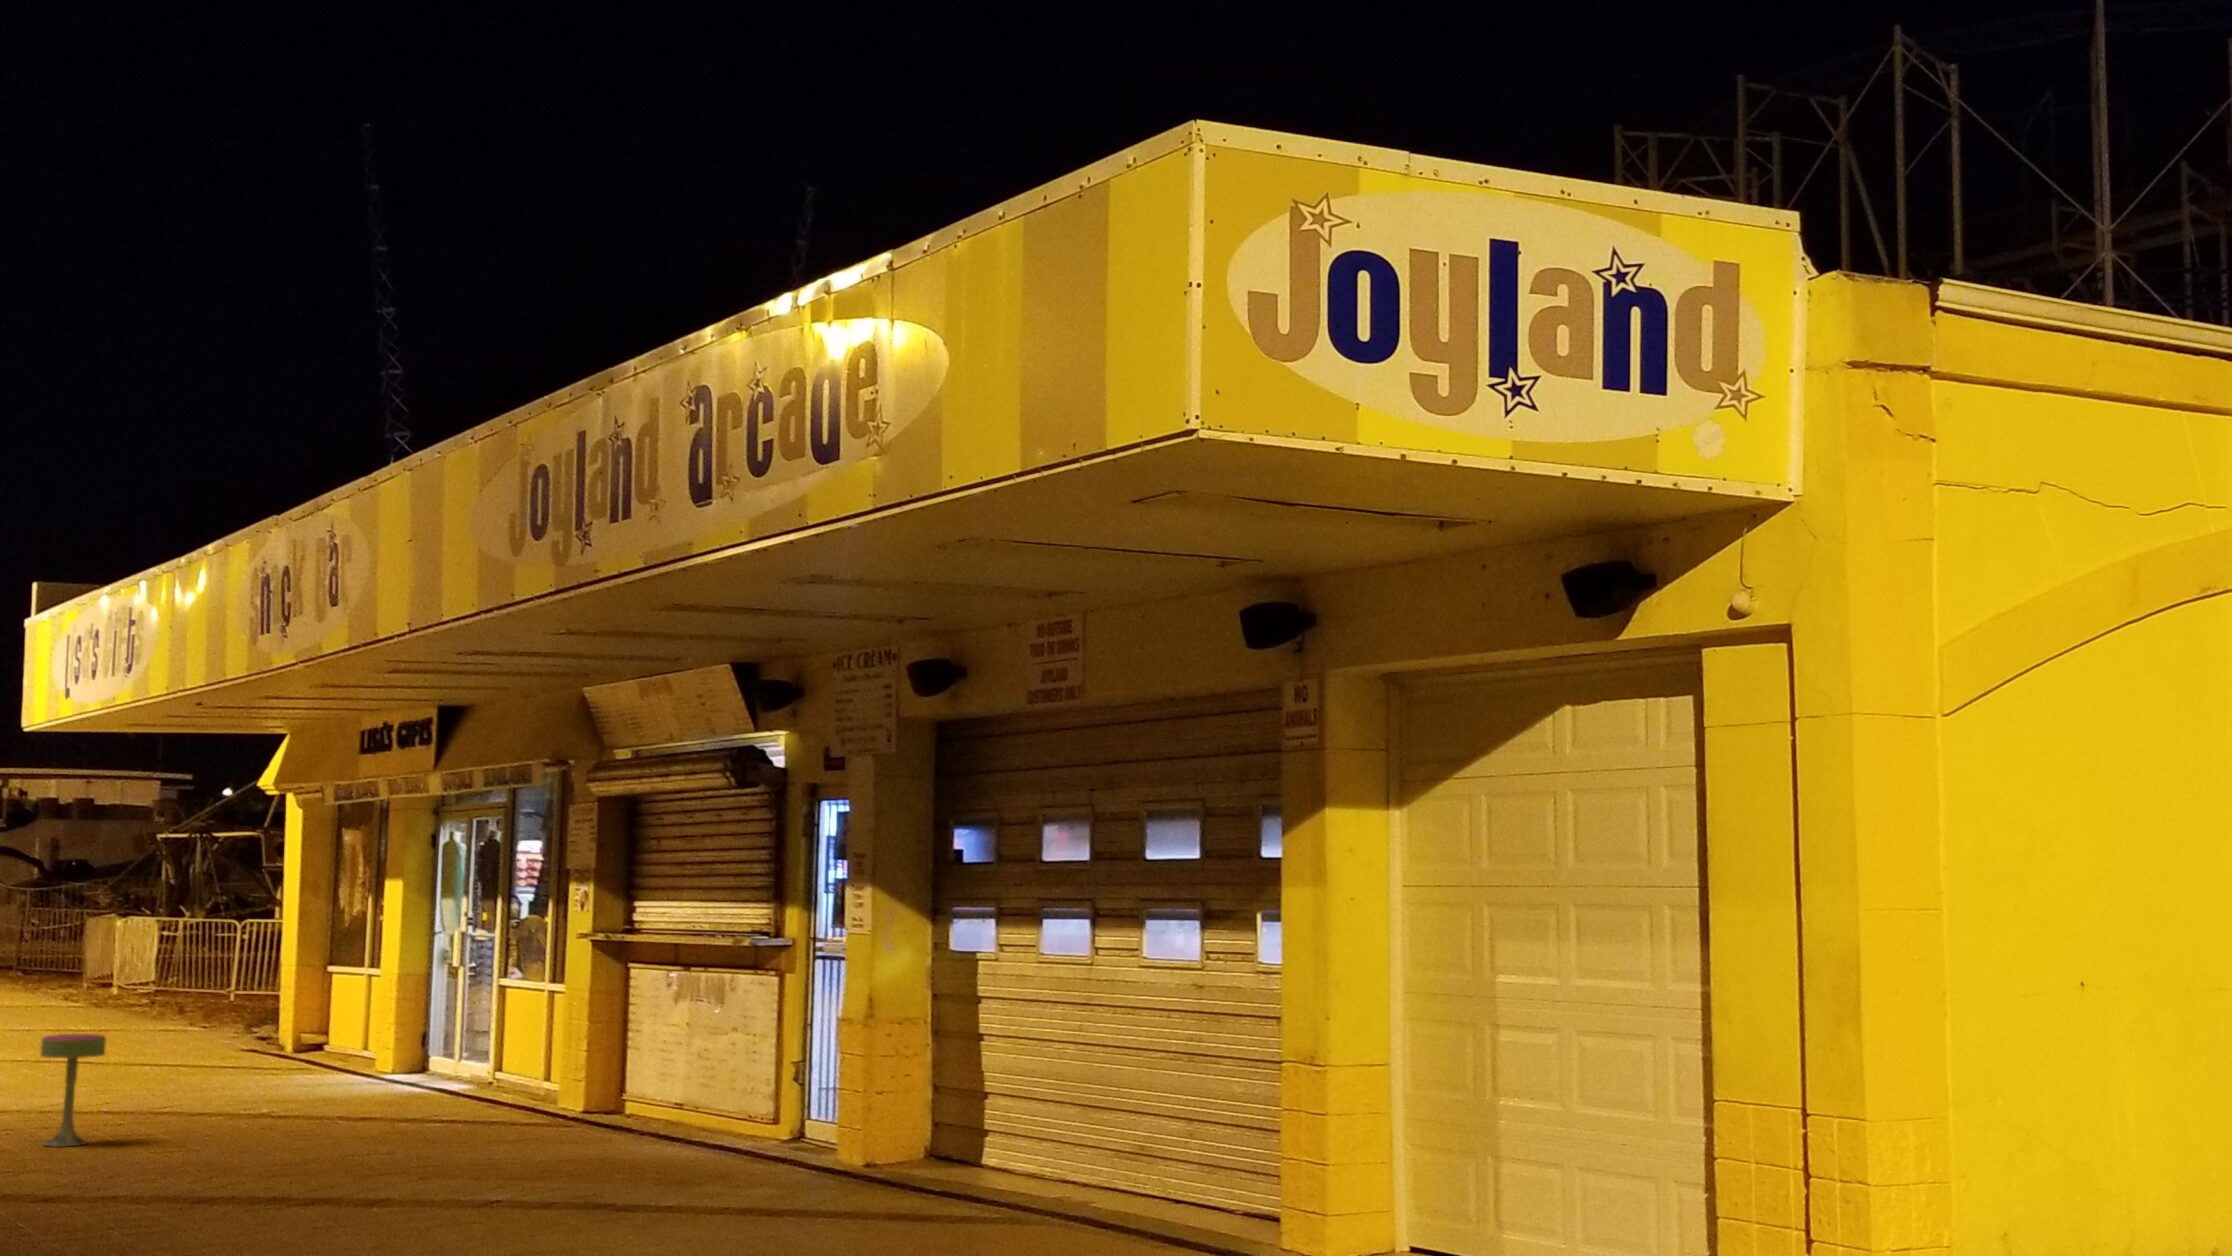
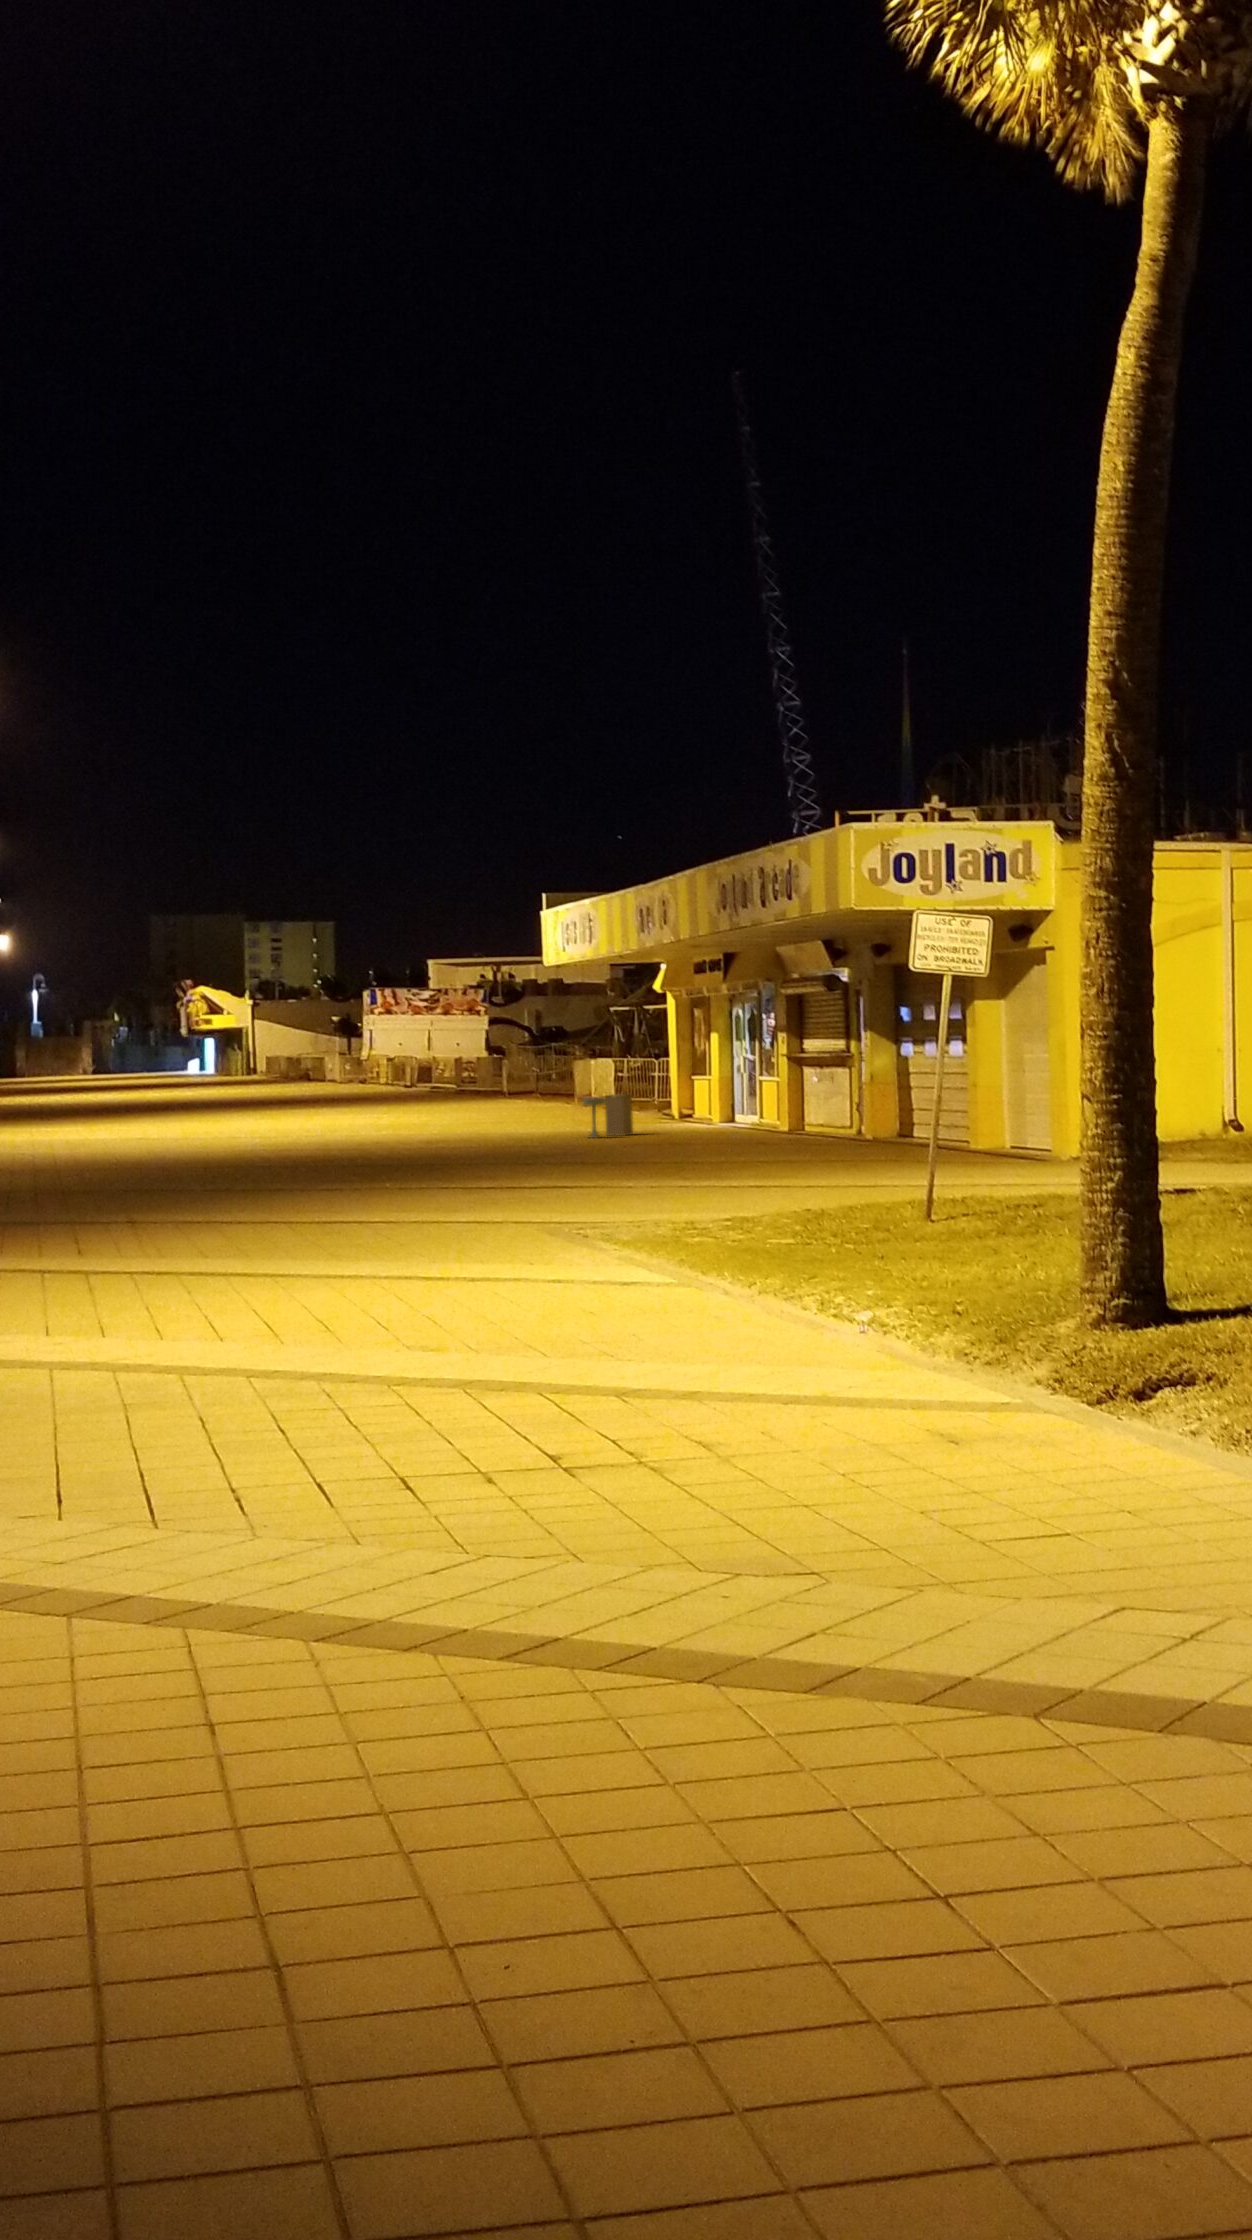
cardboard box: none [102,1024,187,1135] -> present [605,1094,633,1136]

